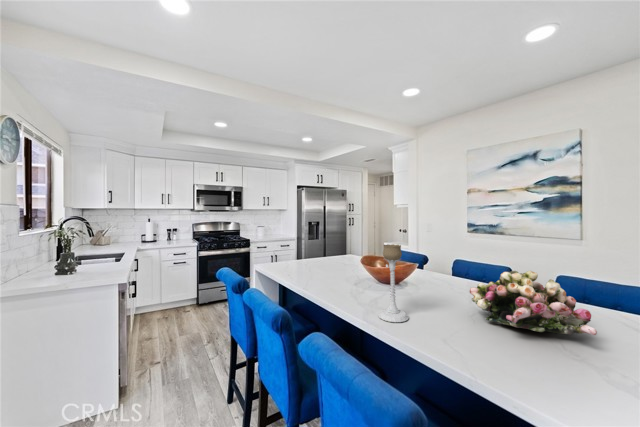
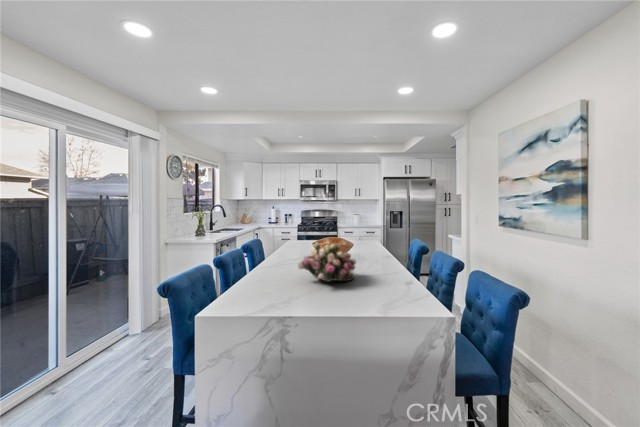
candle holder: present [378,244,408,322] -> none [274,223,291,268]

